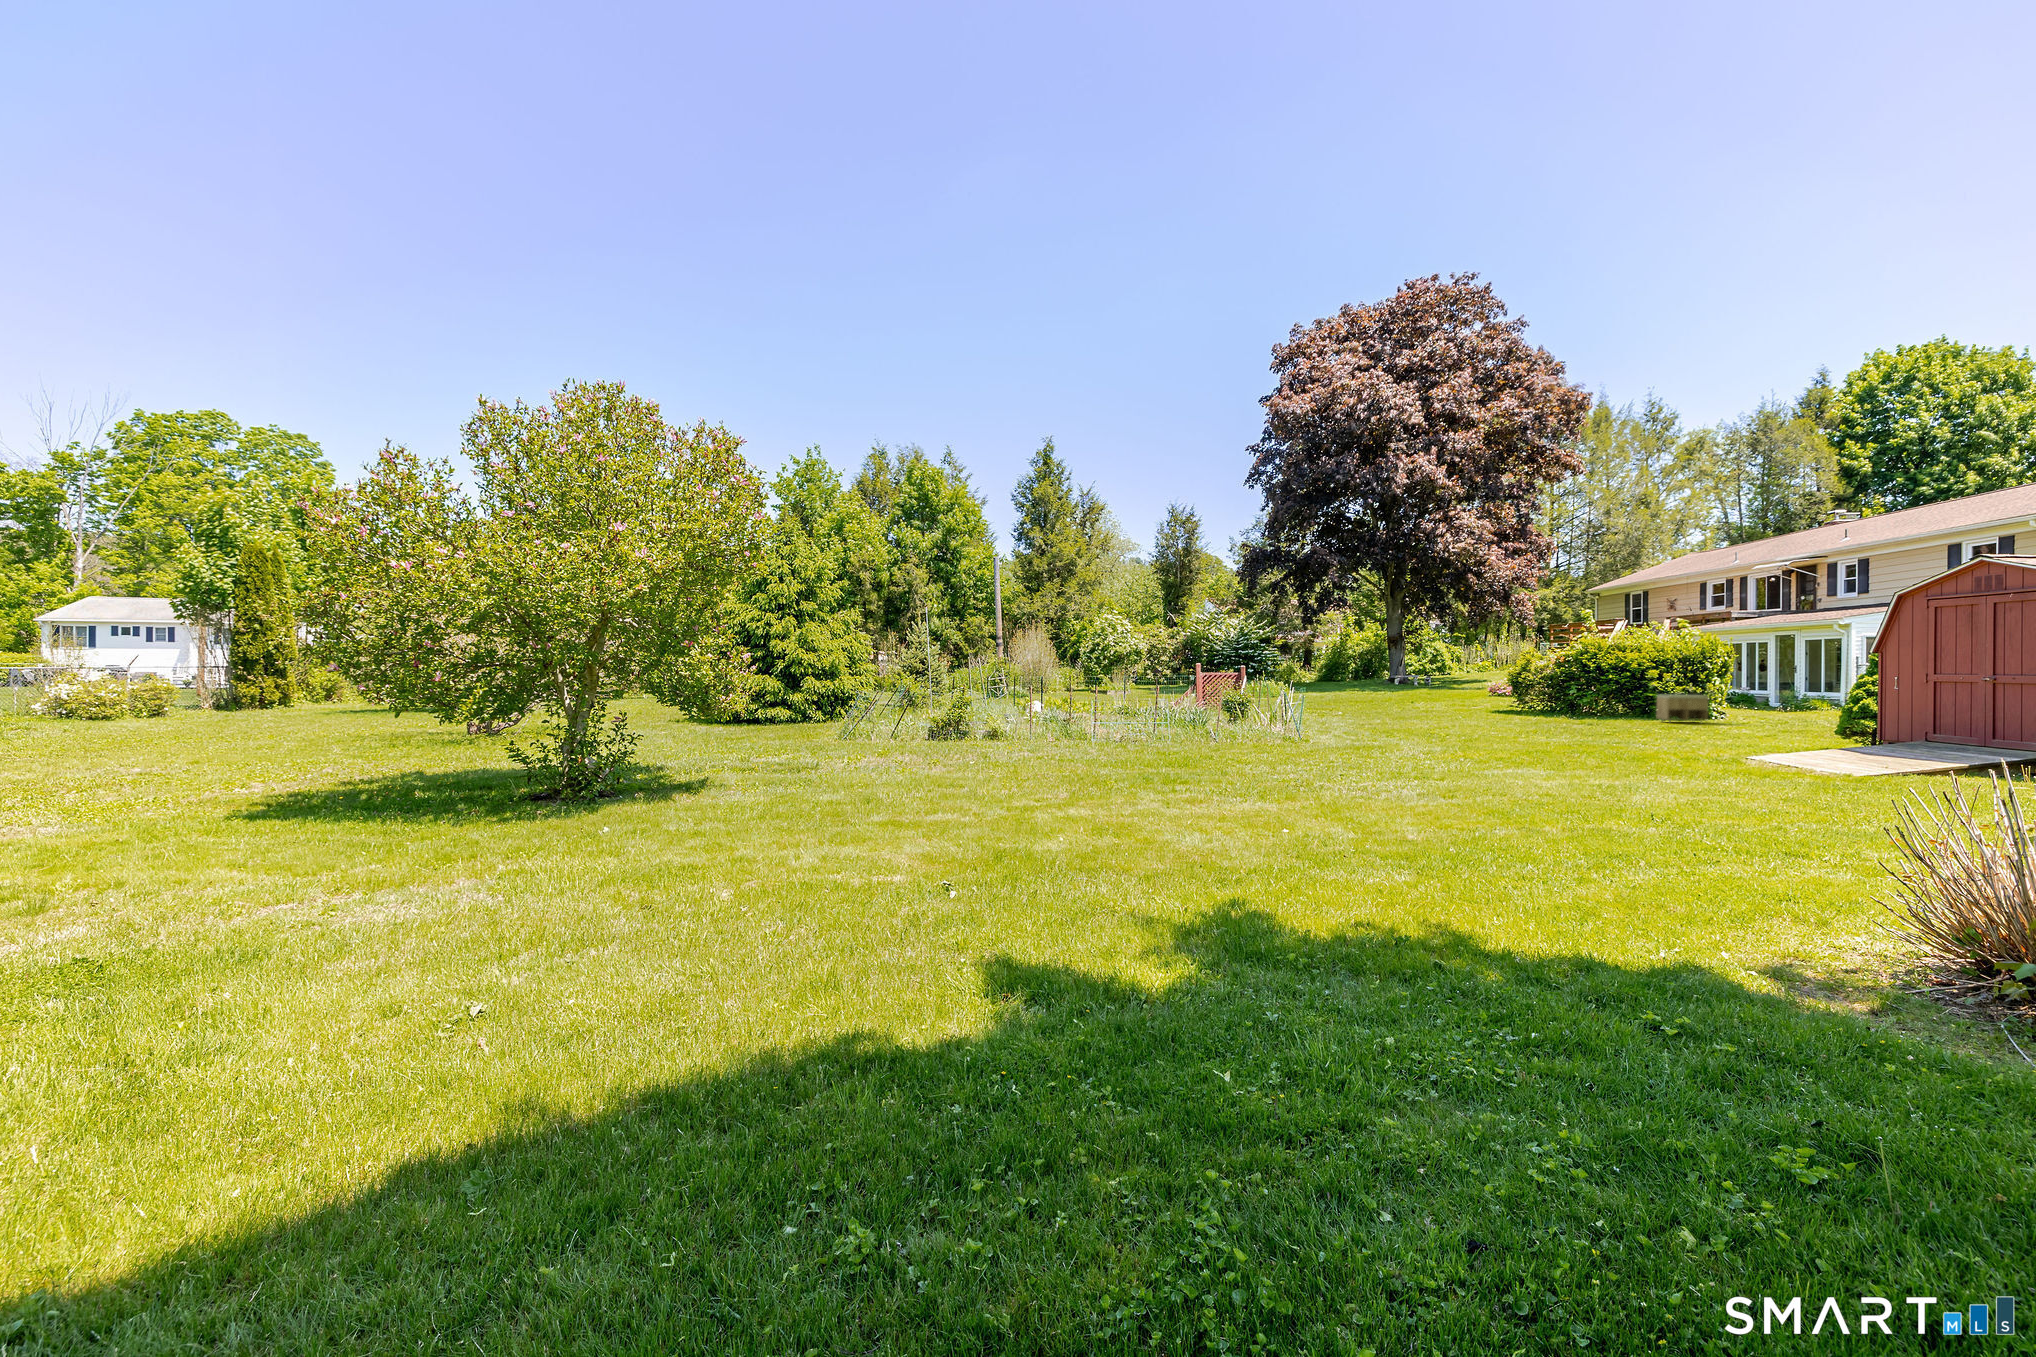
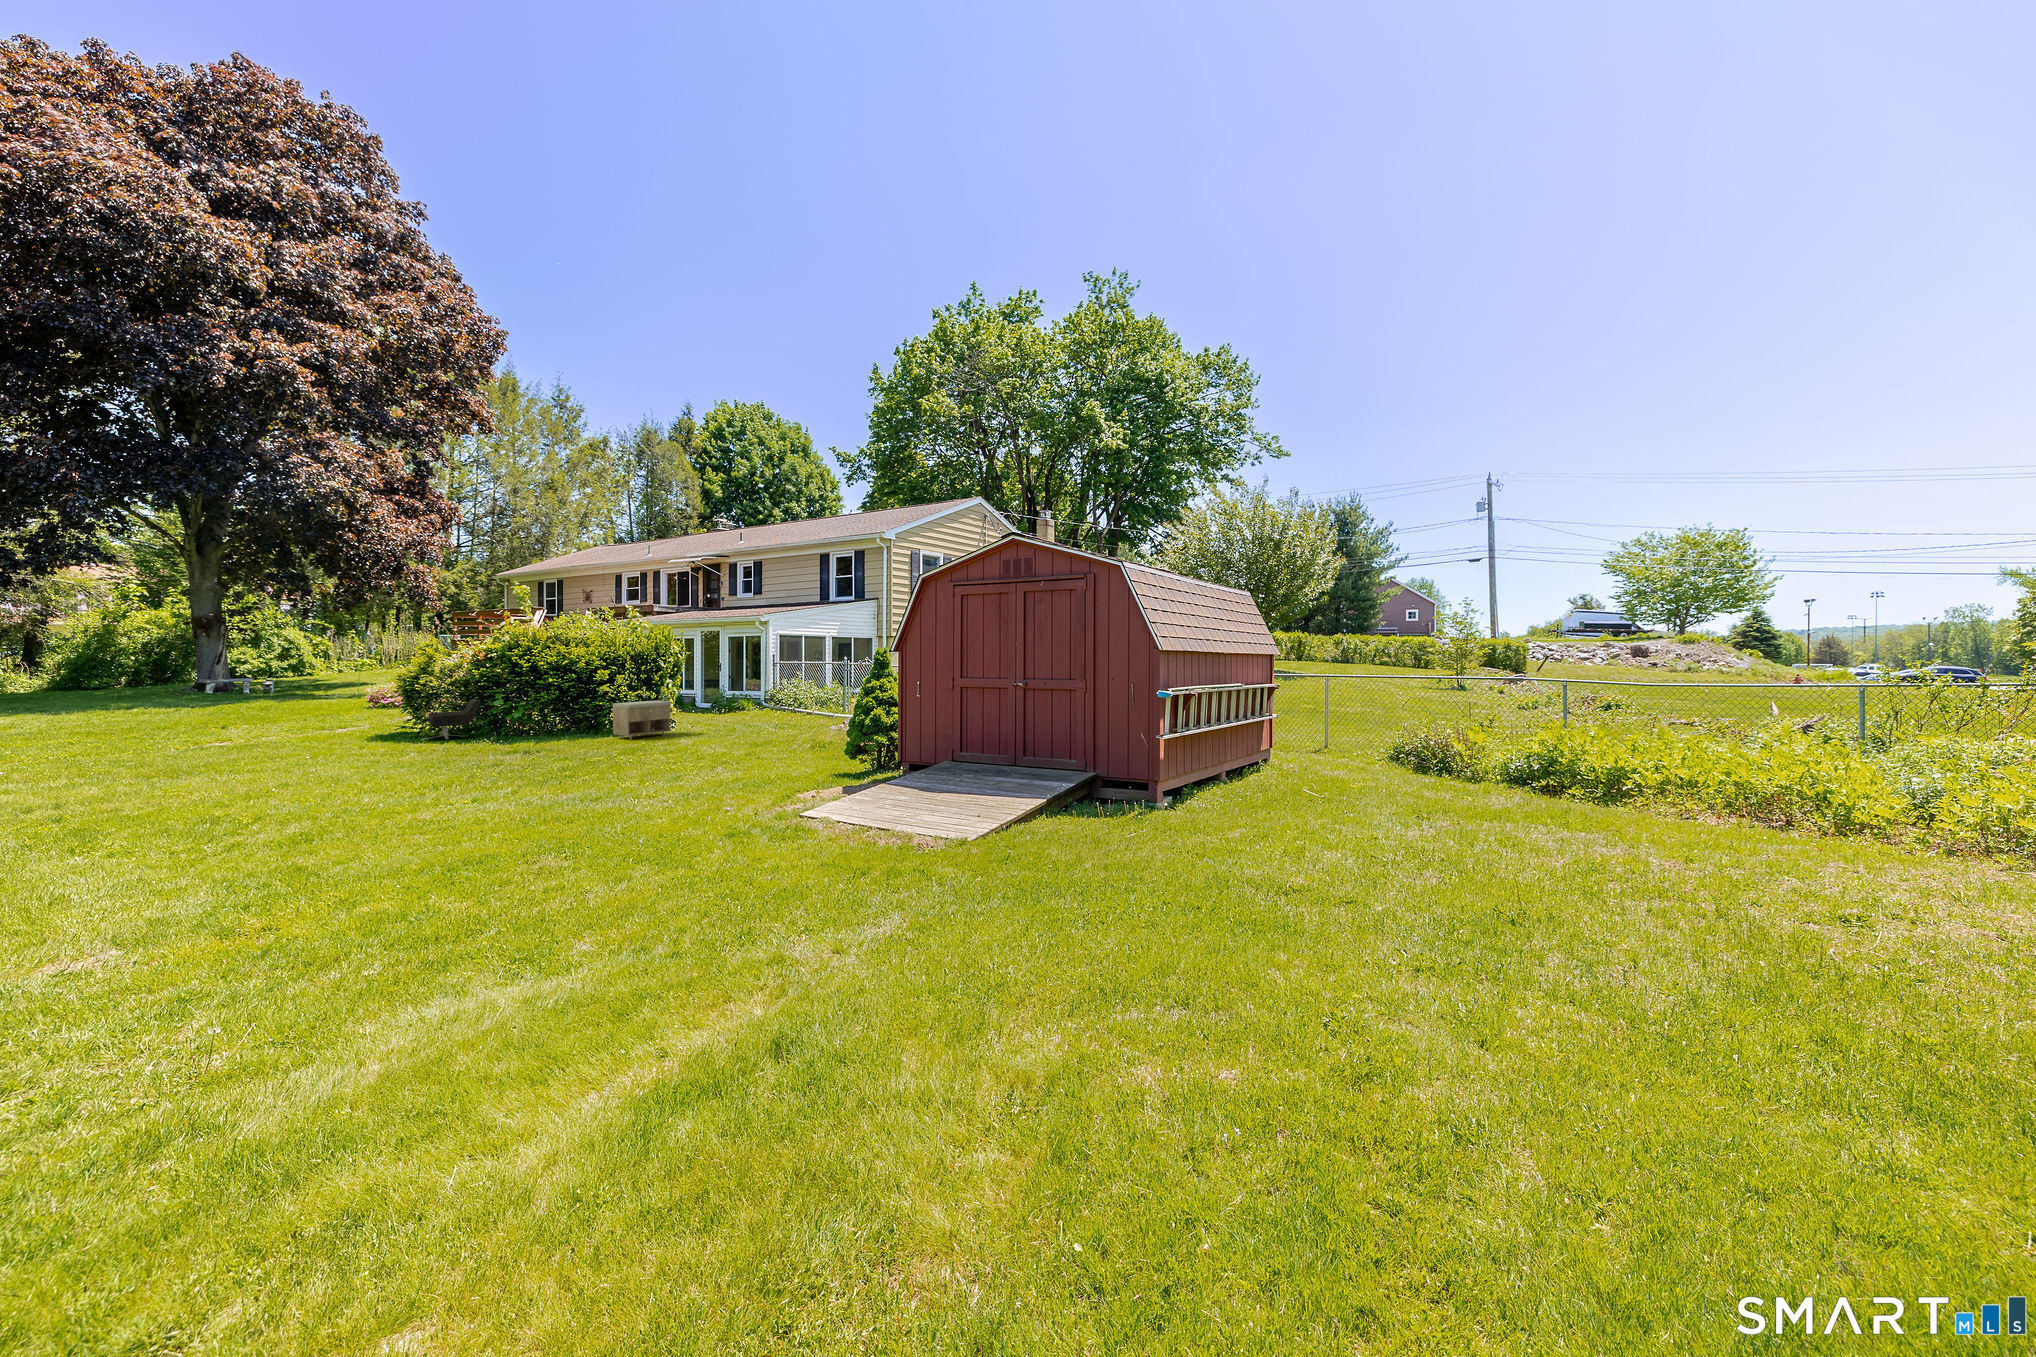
lounge chair: none [1524,688,1561,712] -> present [429,699,480,739]

